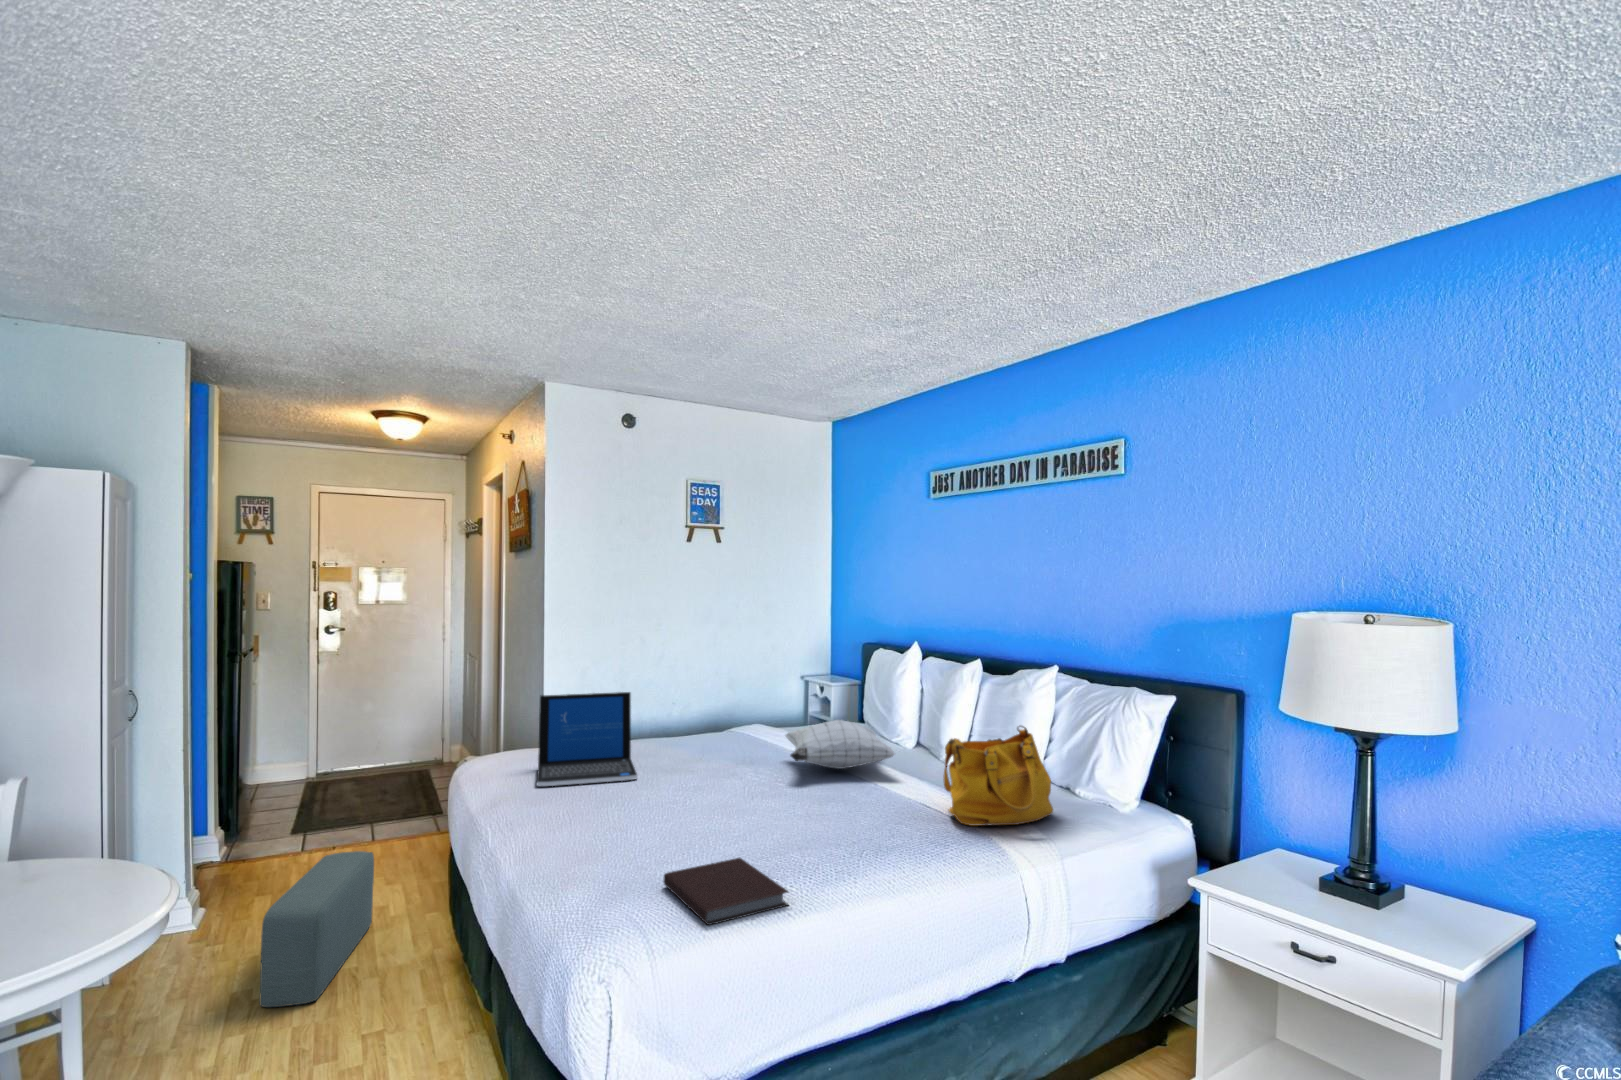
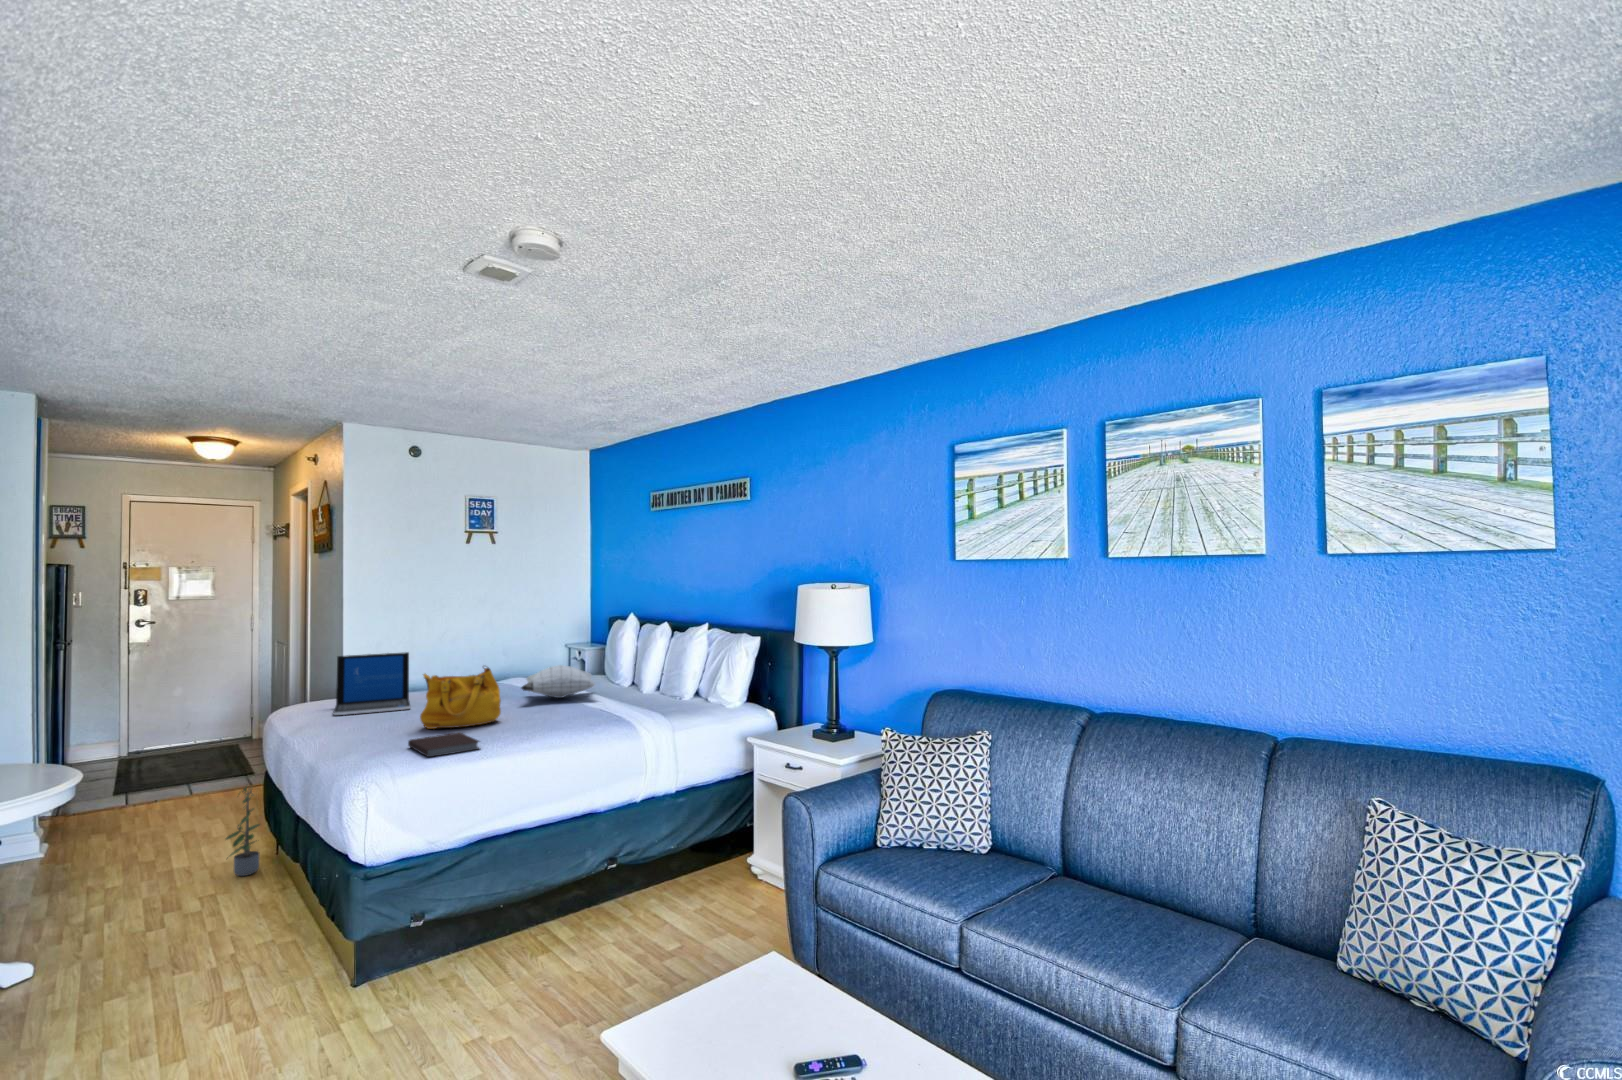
handbag: present [943,726,1053,826] -> present [420,667,501,729]
pouf: present [259,851,374,1007] -> none [116,782,202,882]
potted plant: none [392,875,442,1015] -> present [226,786,260,876]

